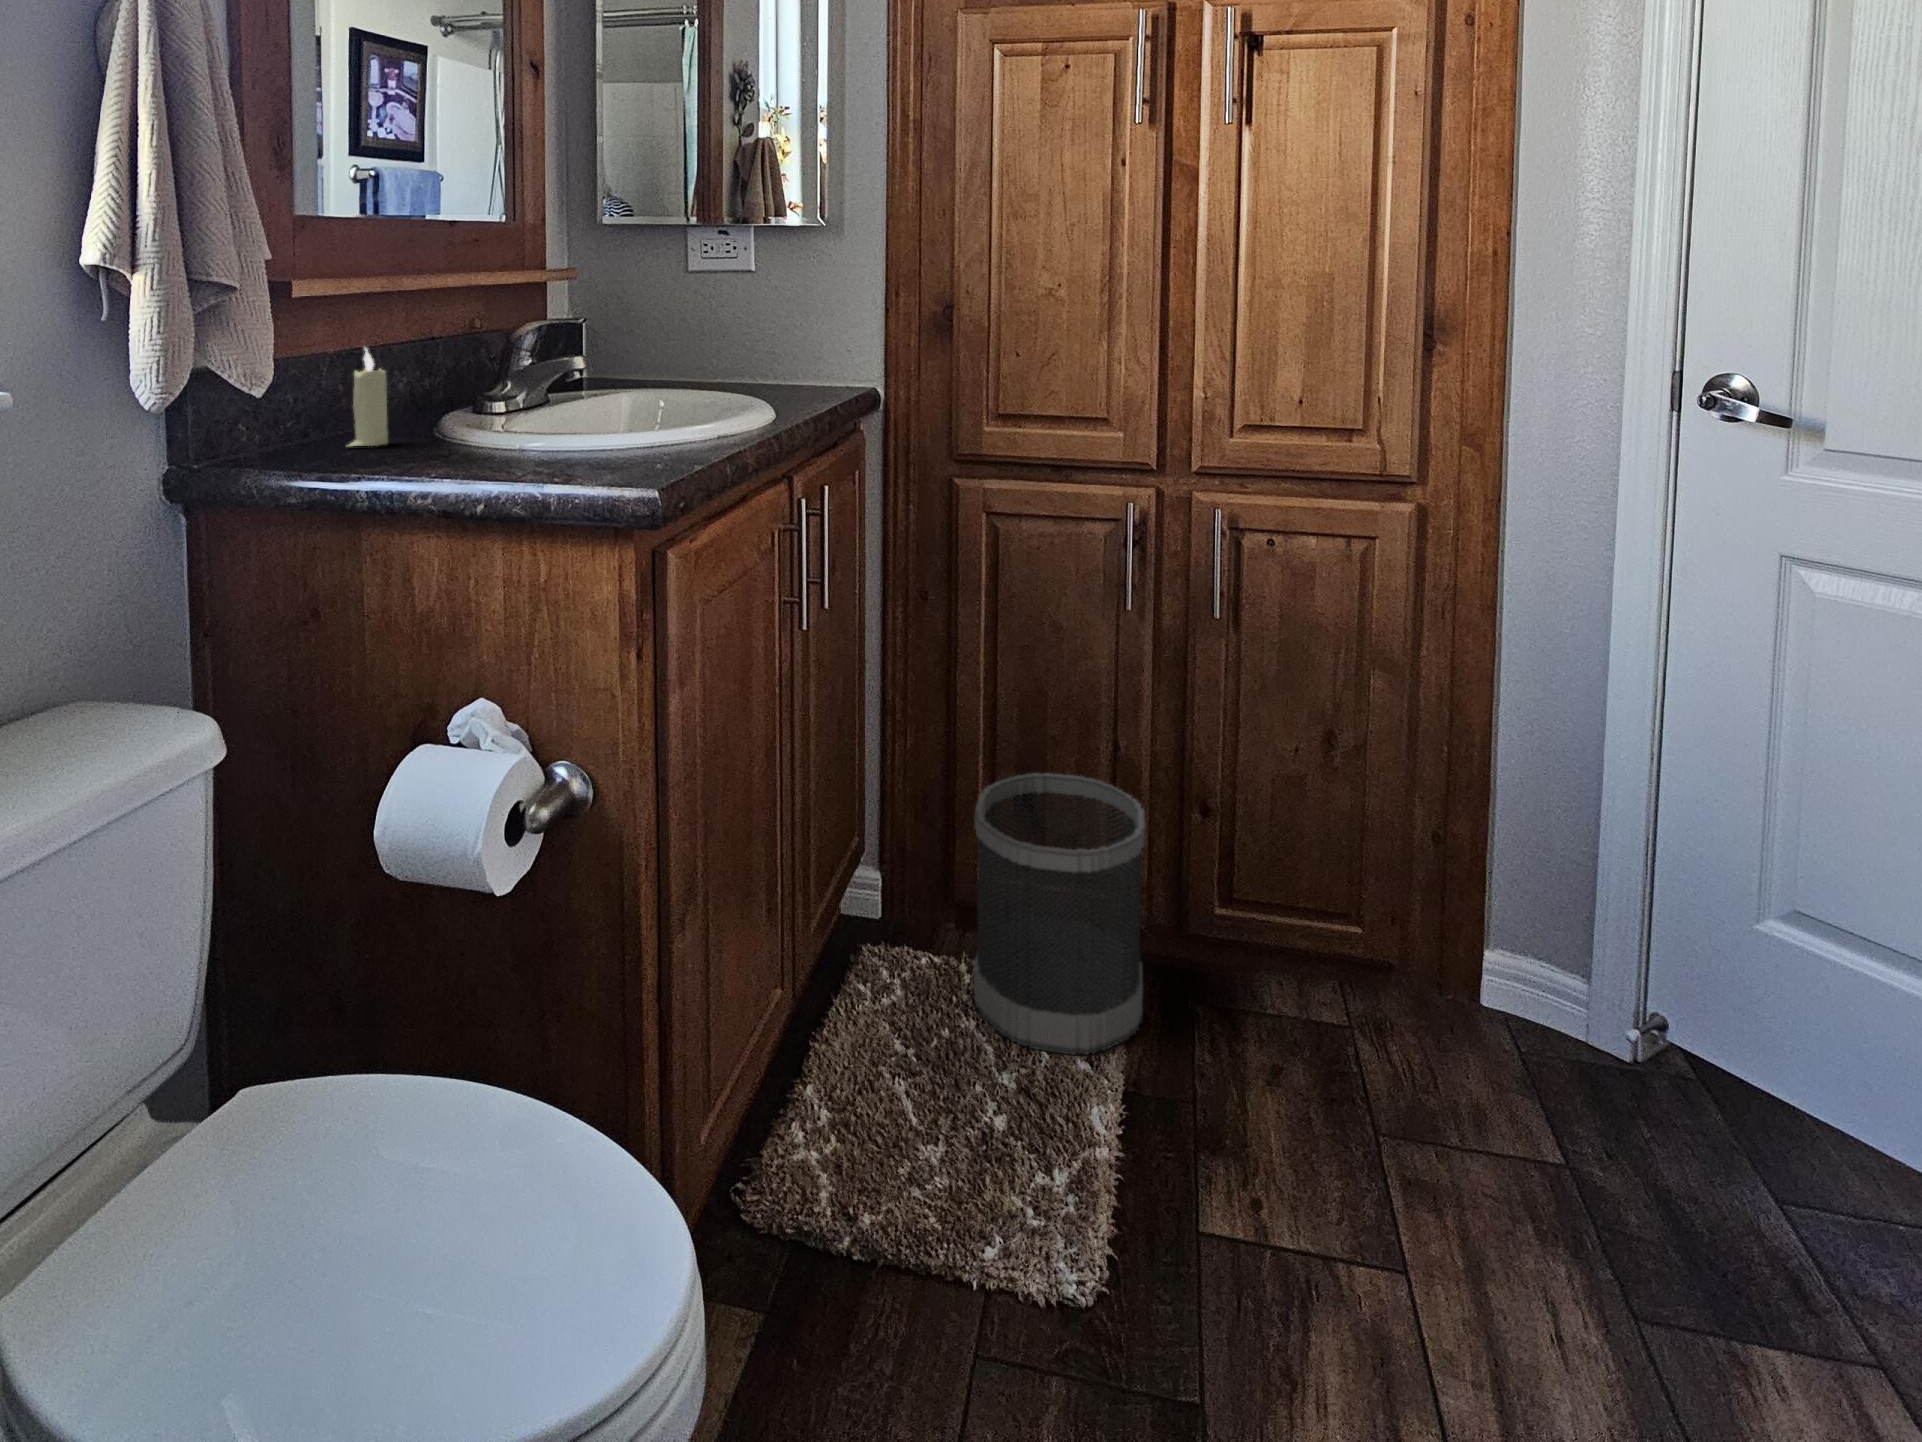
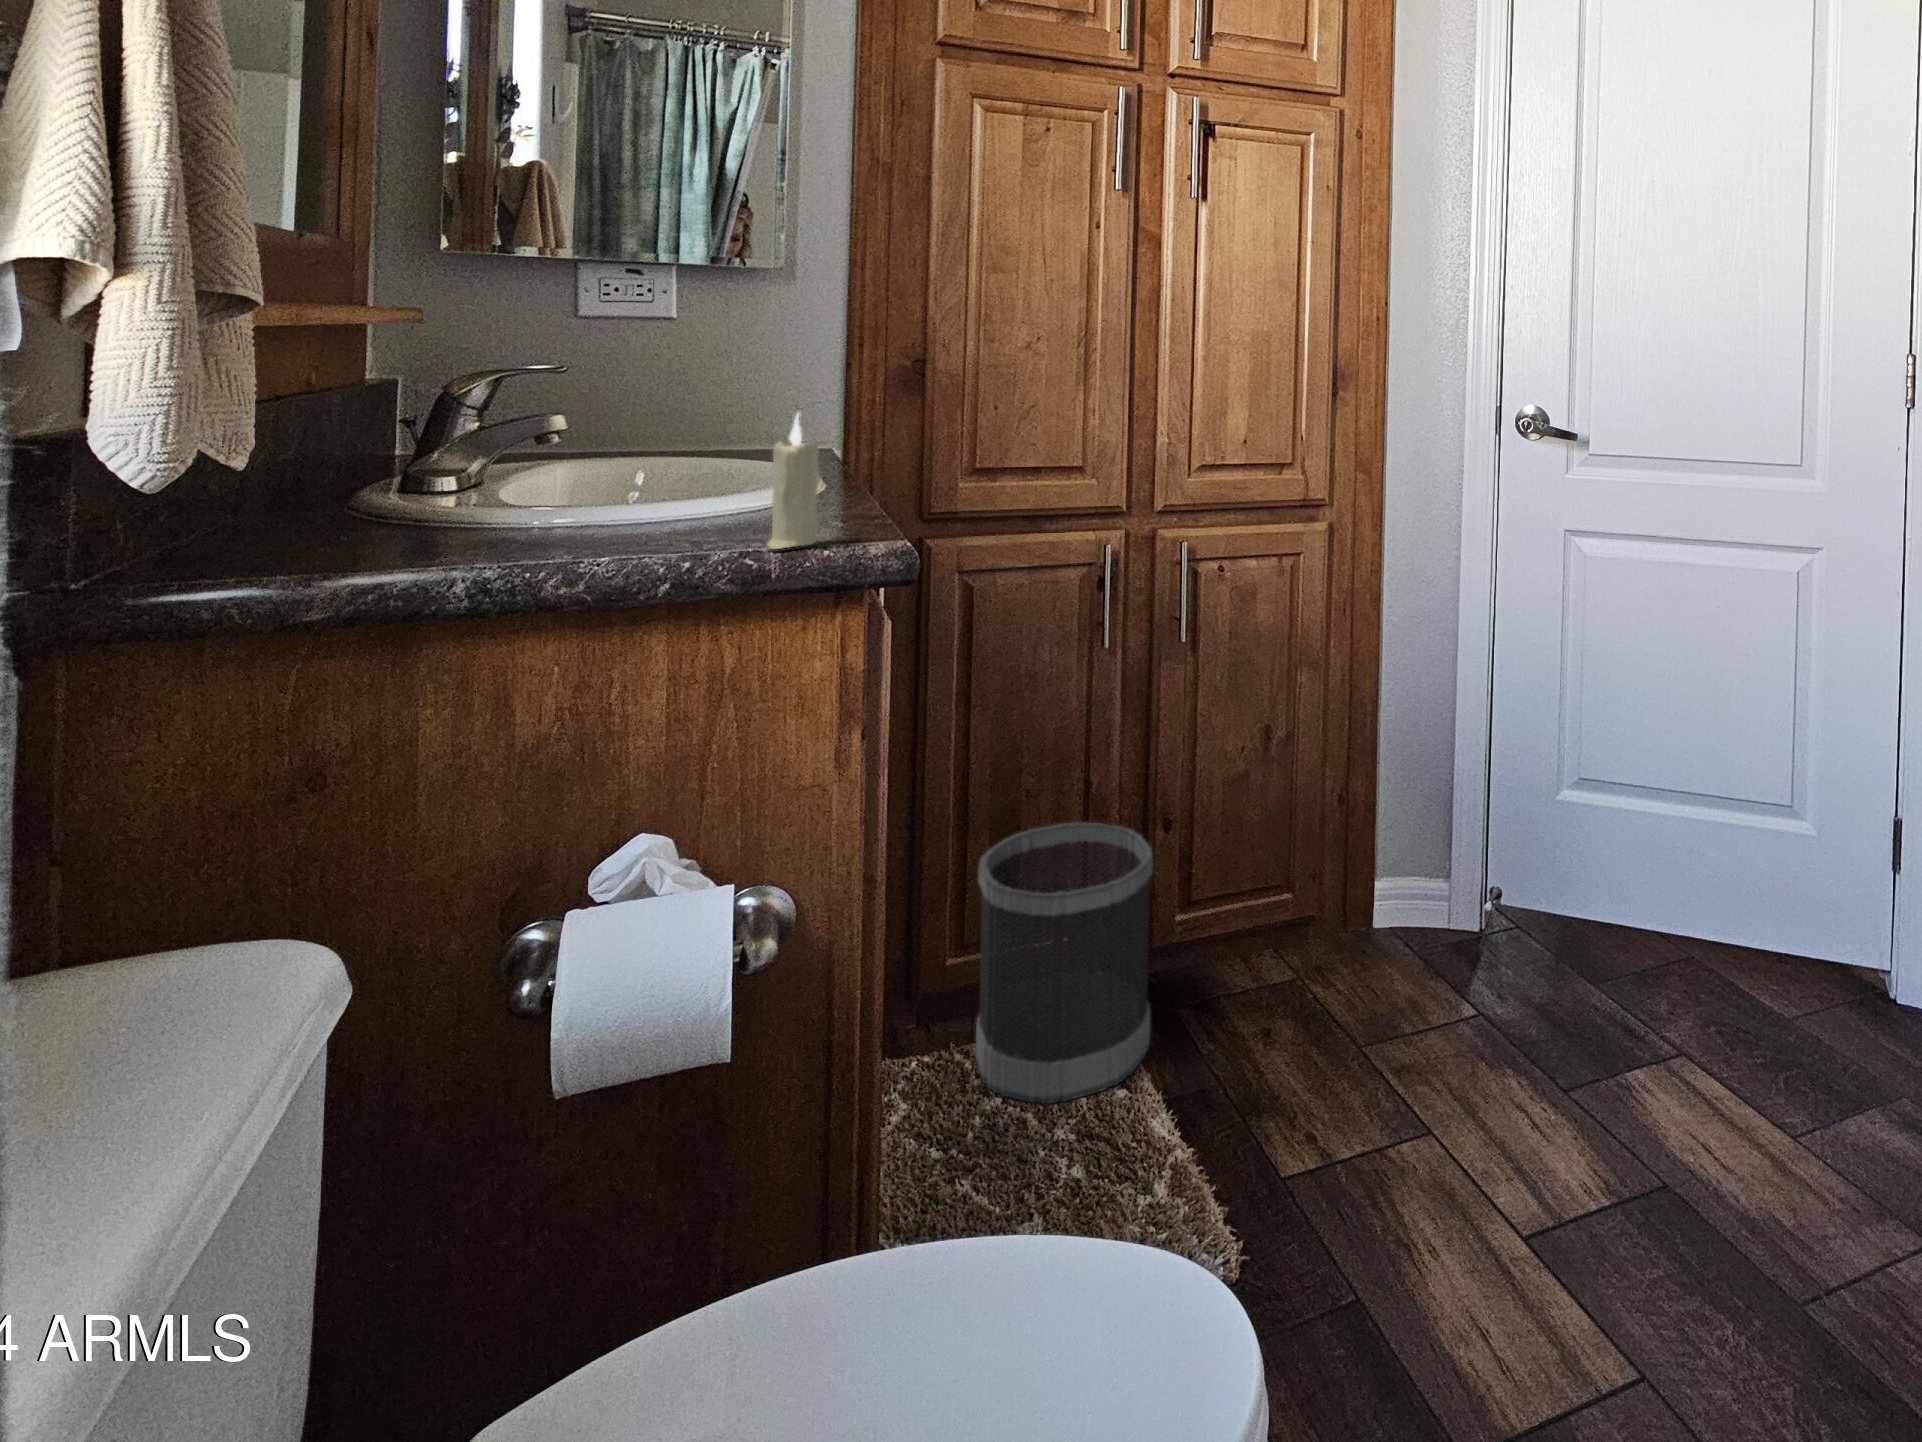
candle: present [349,348,388,446] -> present [767,413,820,549]

